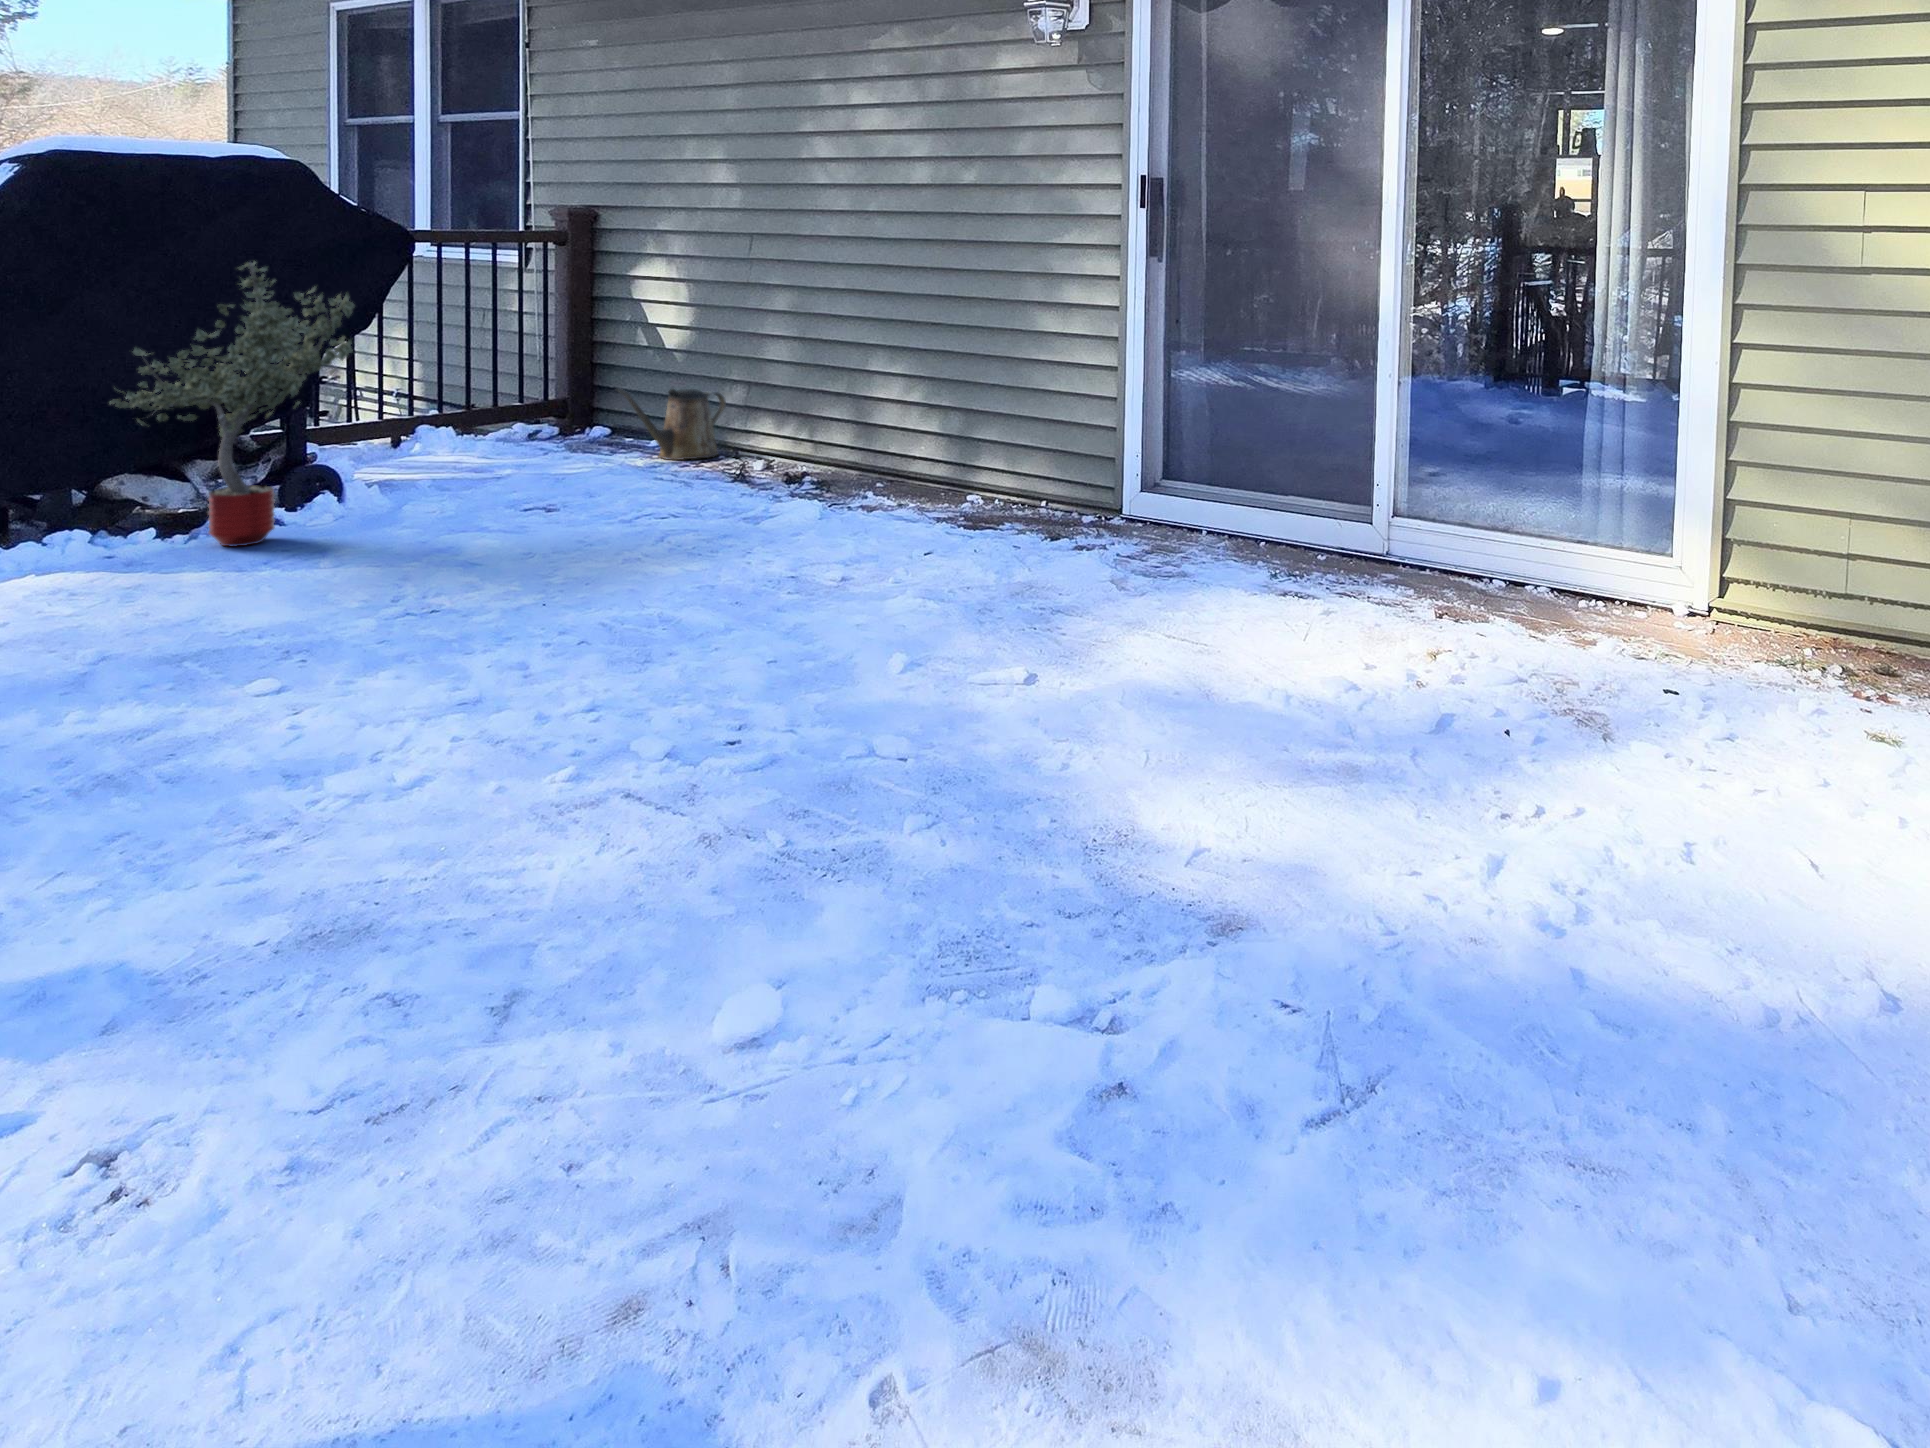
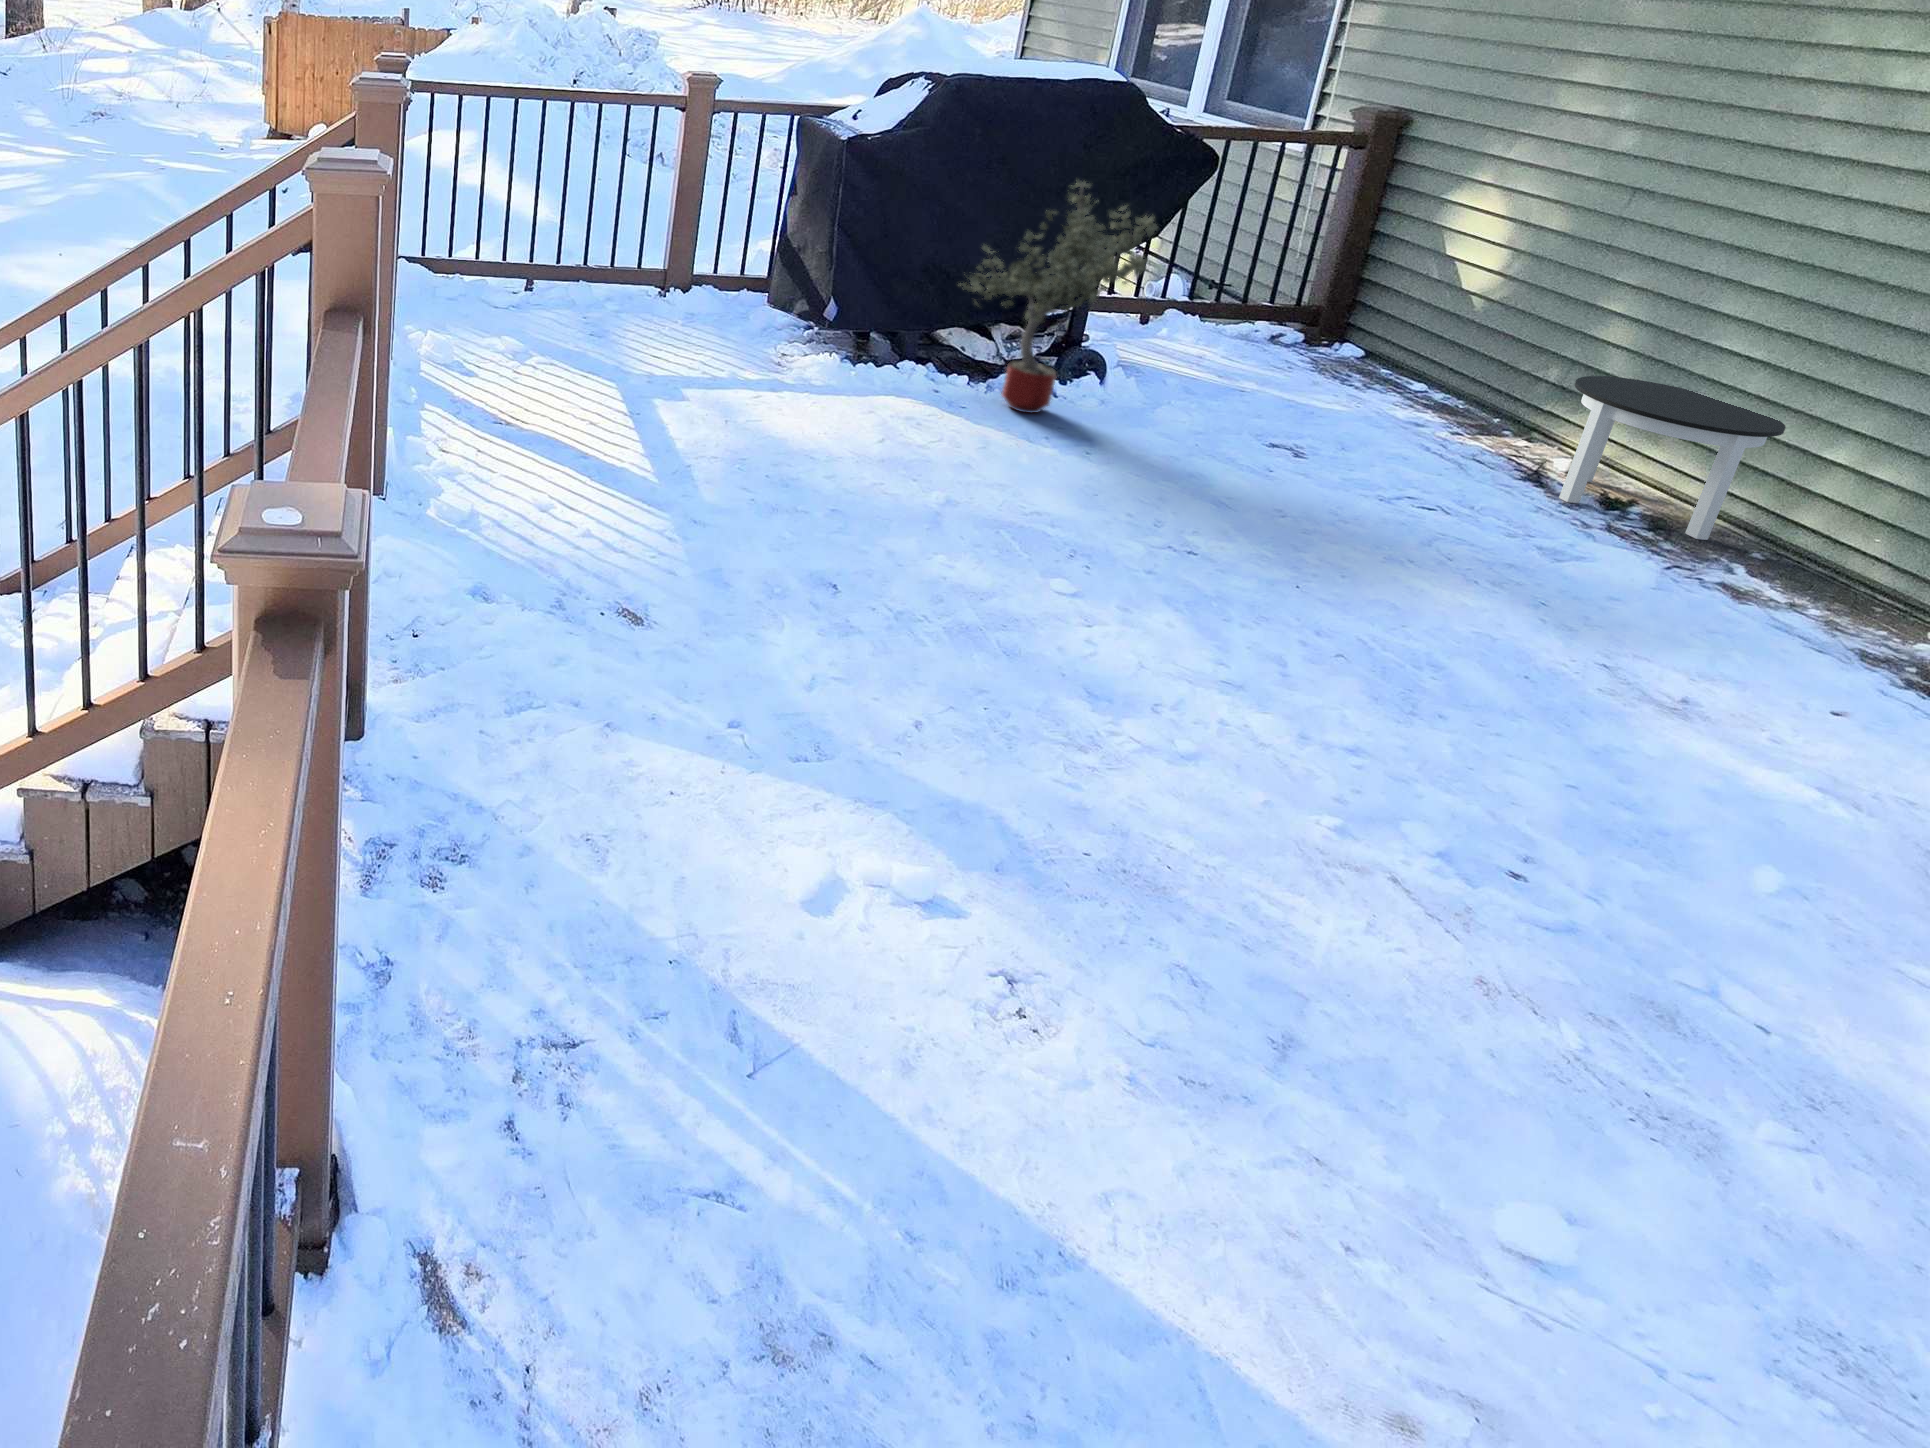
round table: none [745,380,871,488] -> present [1559,376,1786,540]
watering can: present [616,388,726,460] -> none [1395,332,1533,428]

